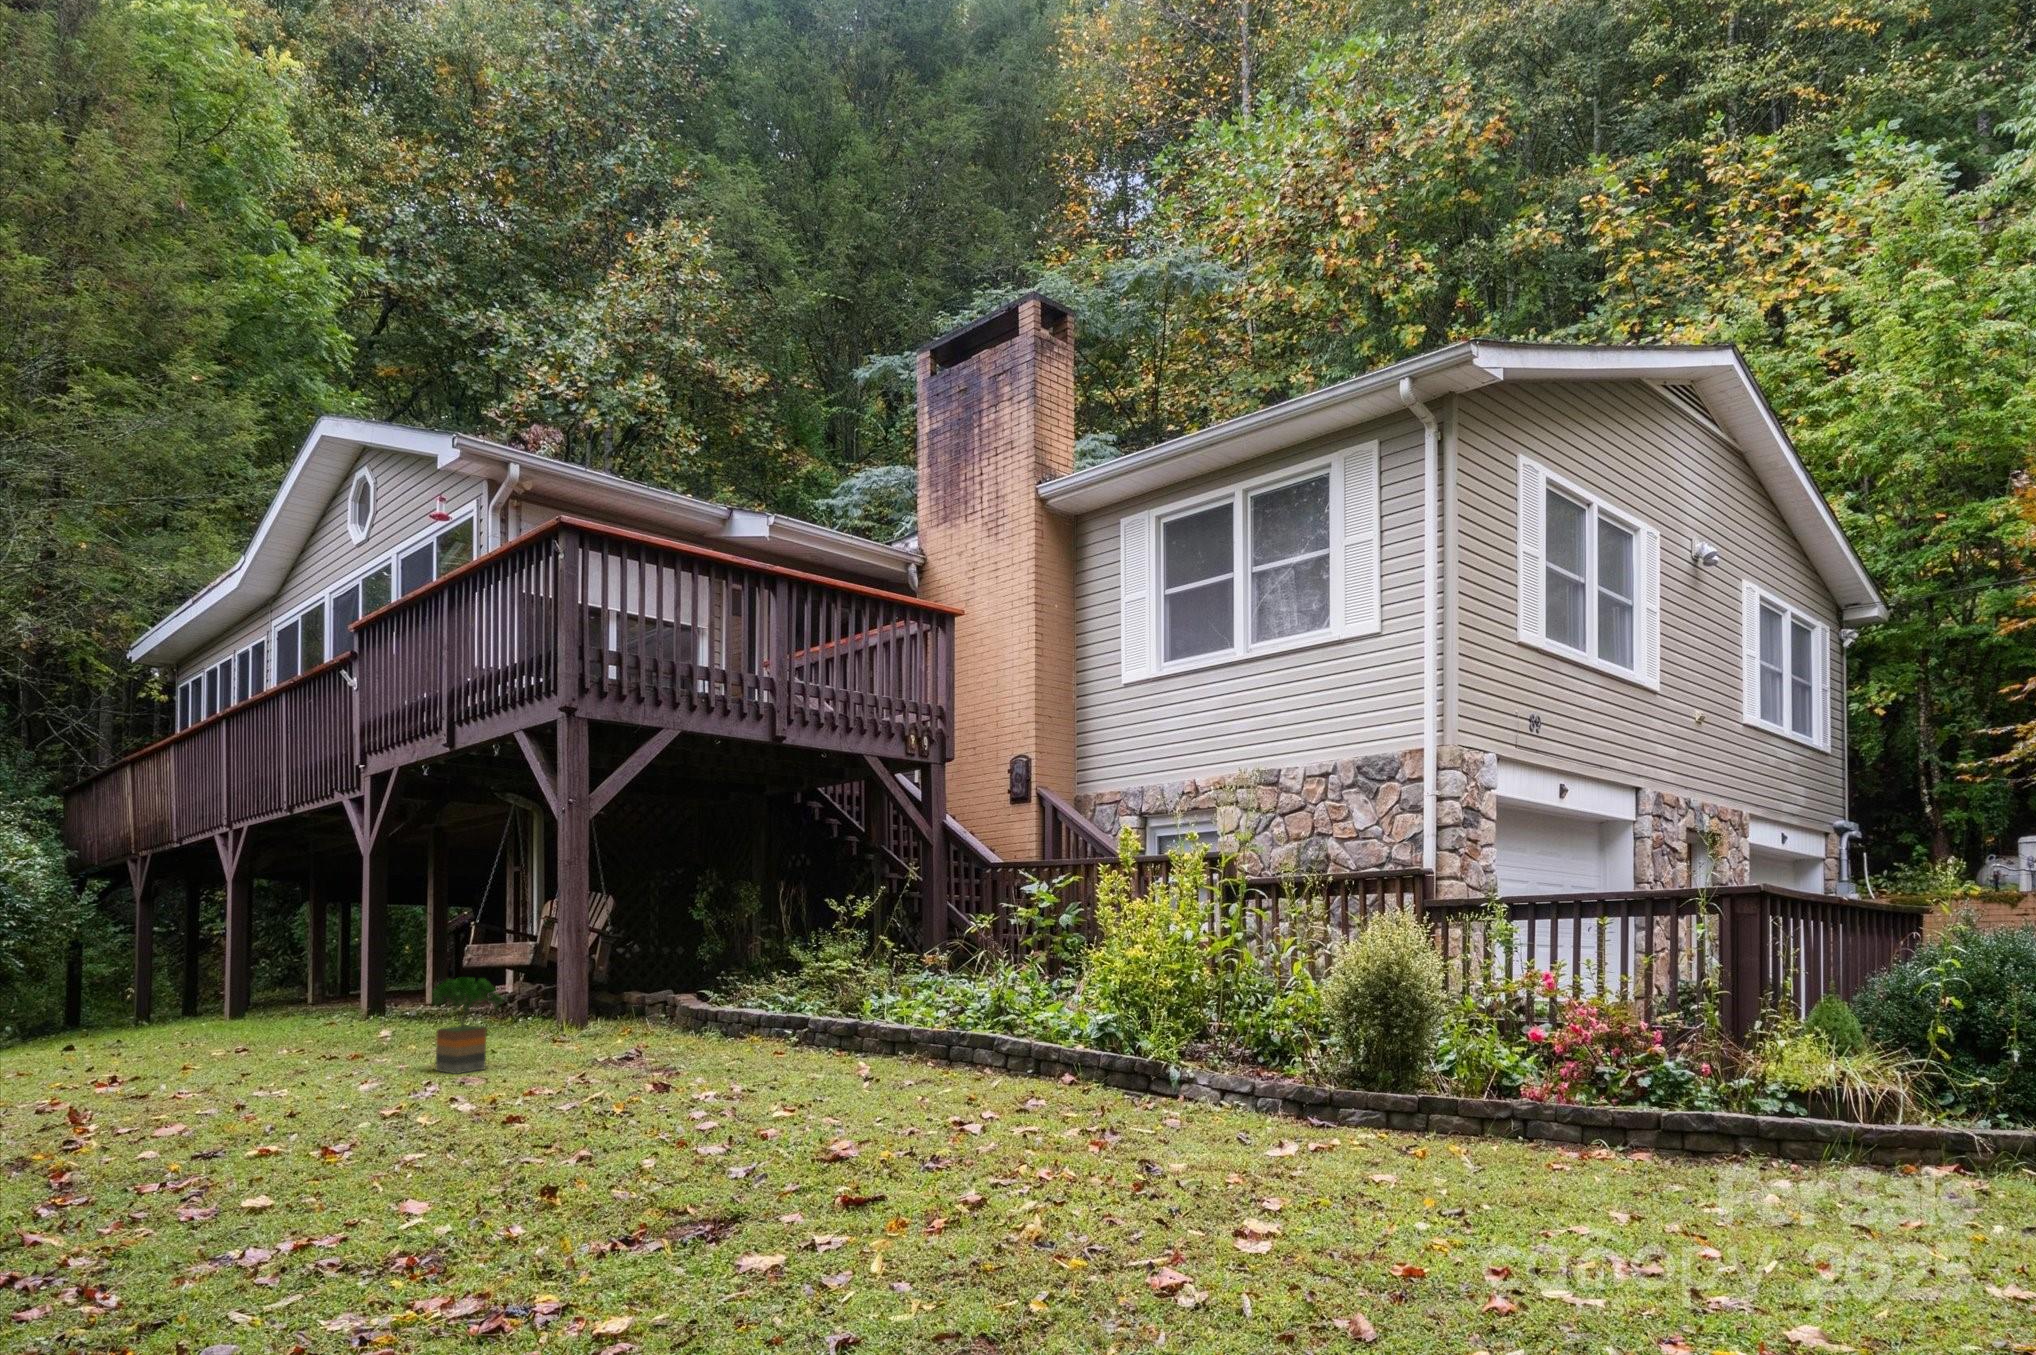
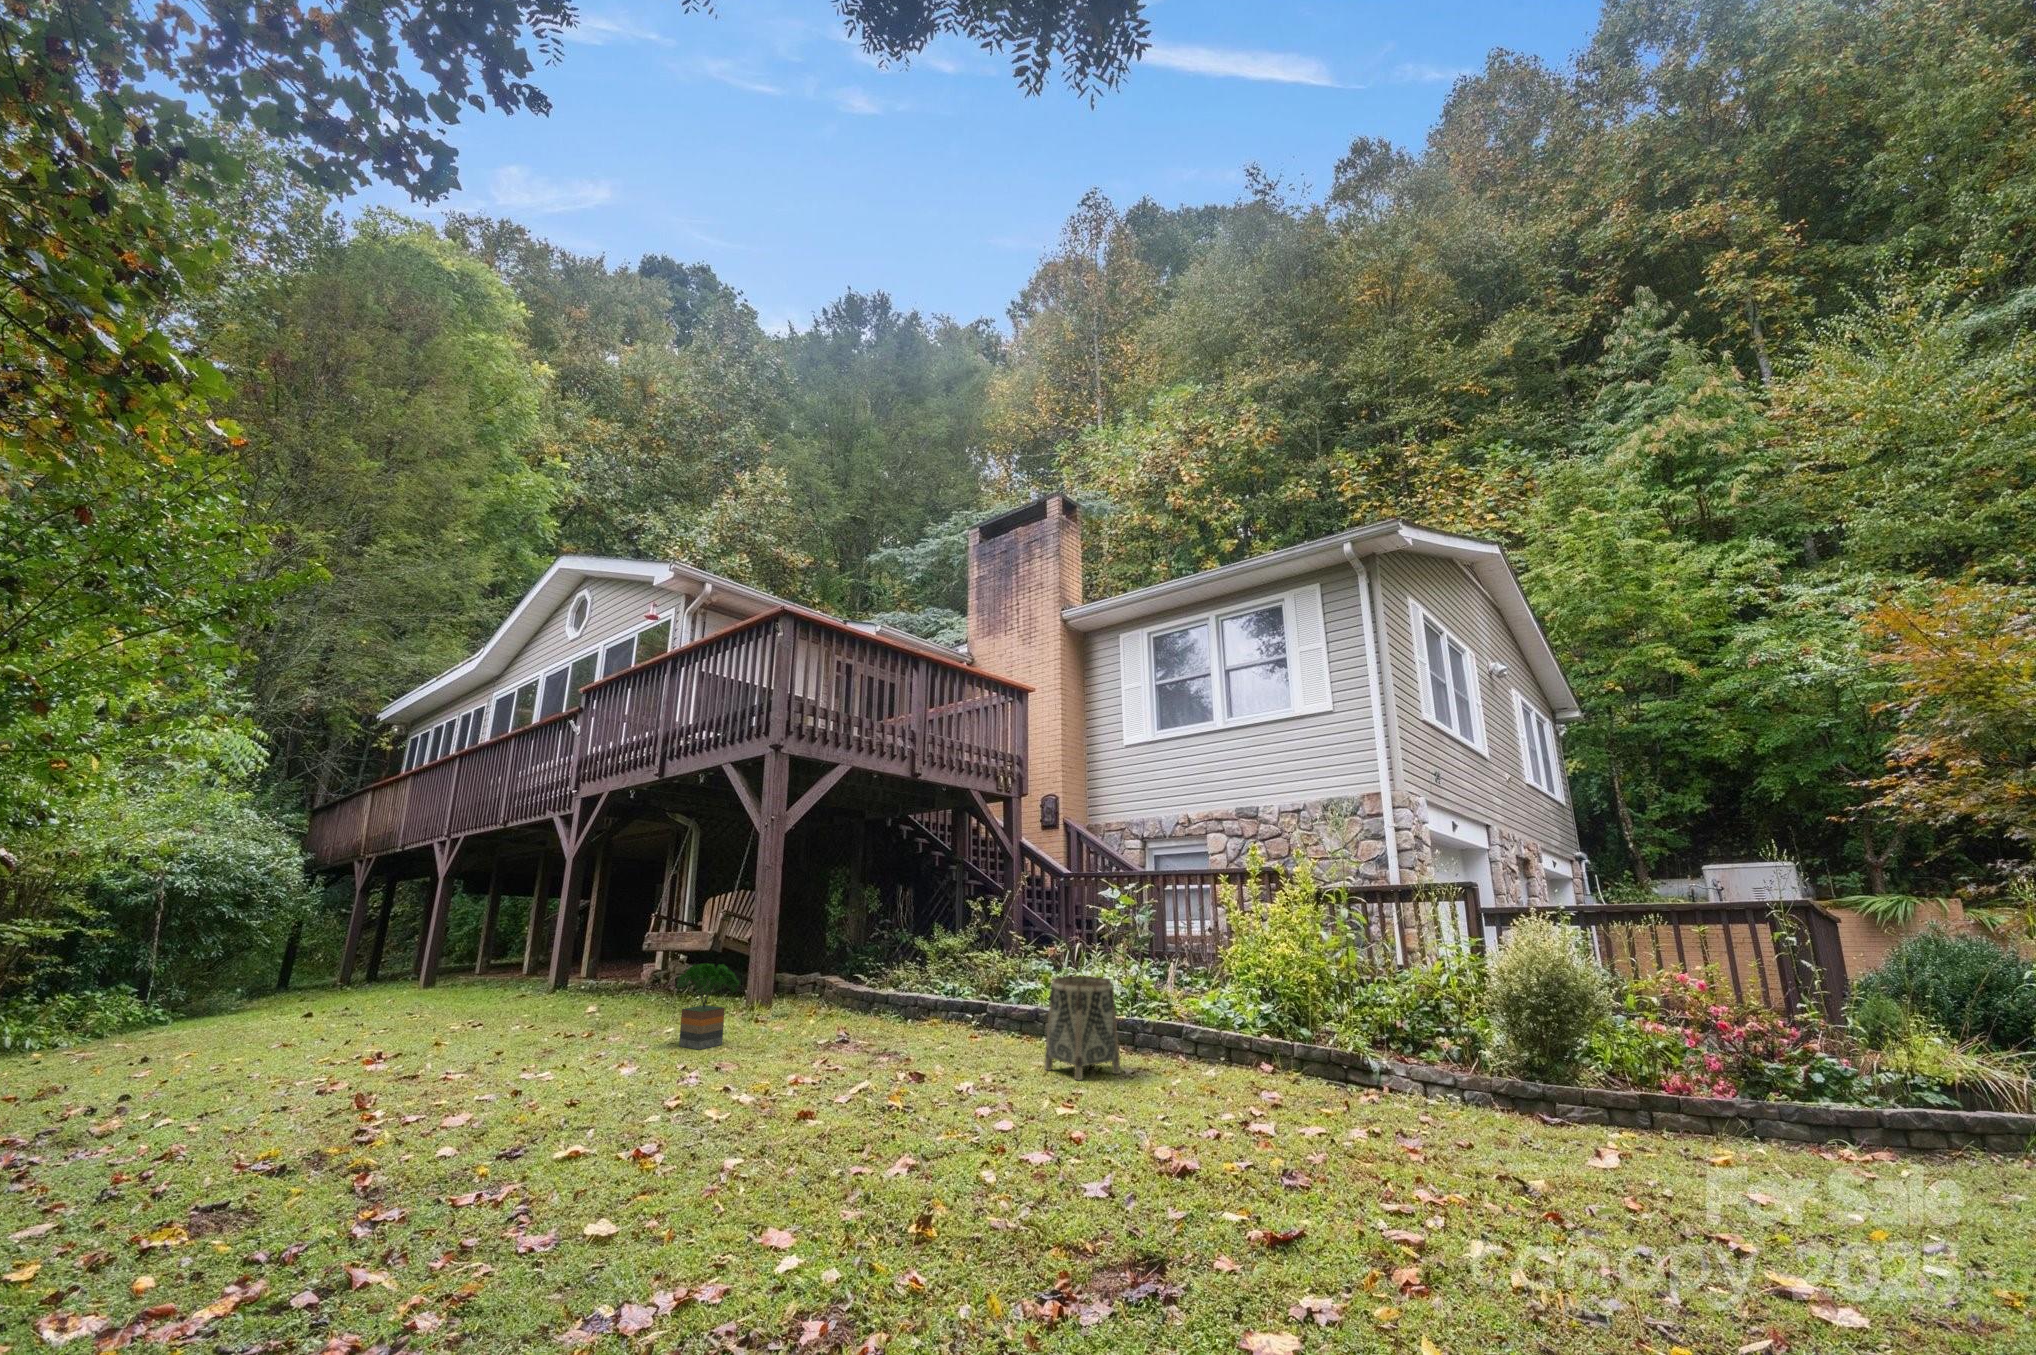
basket: none [832,989,915,1105] -> present [1045,976,1120,1080]

